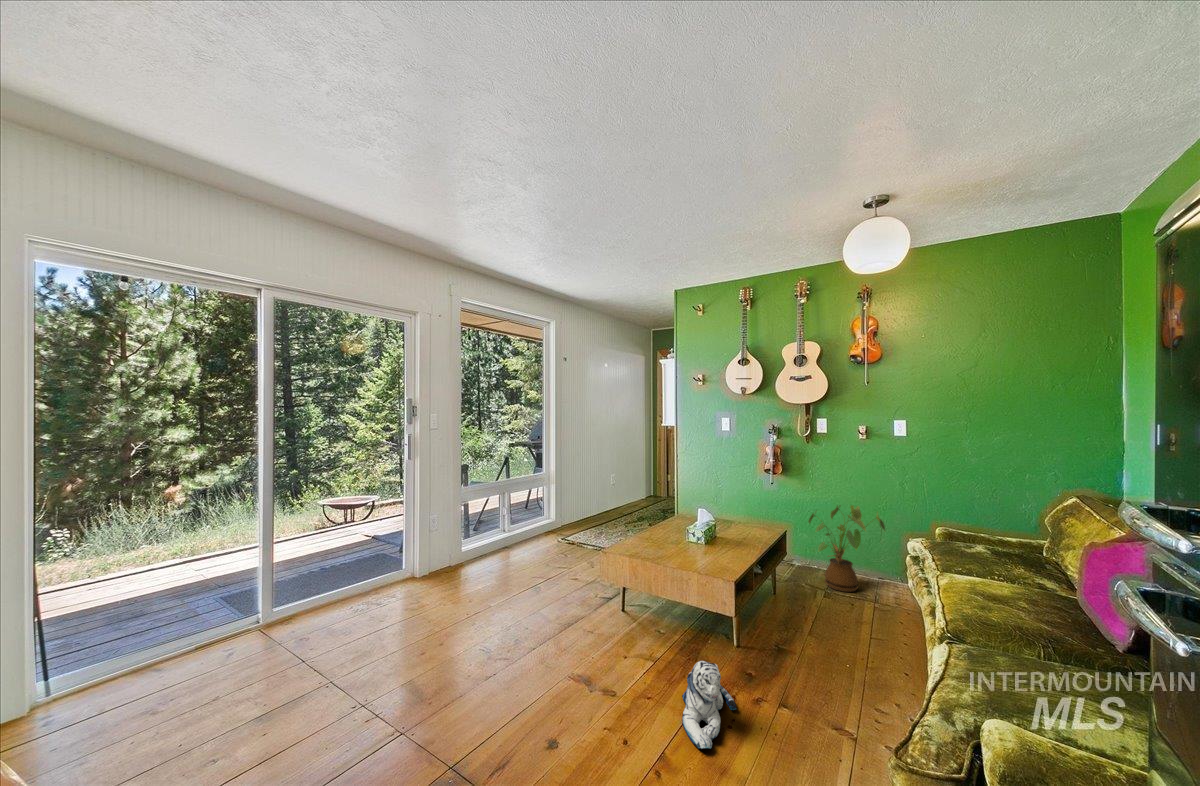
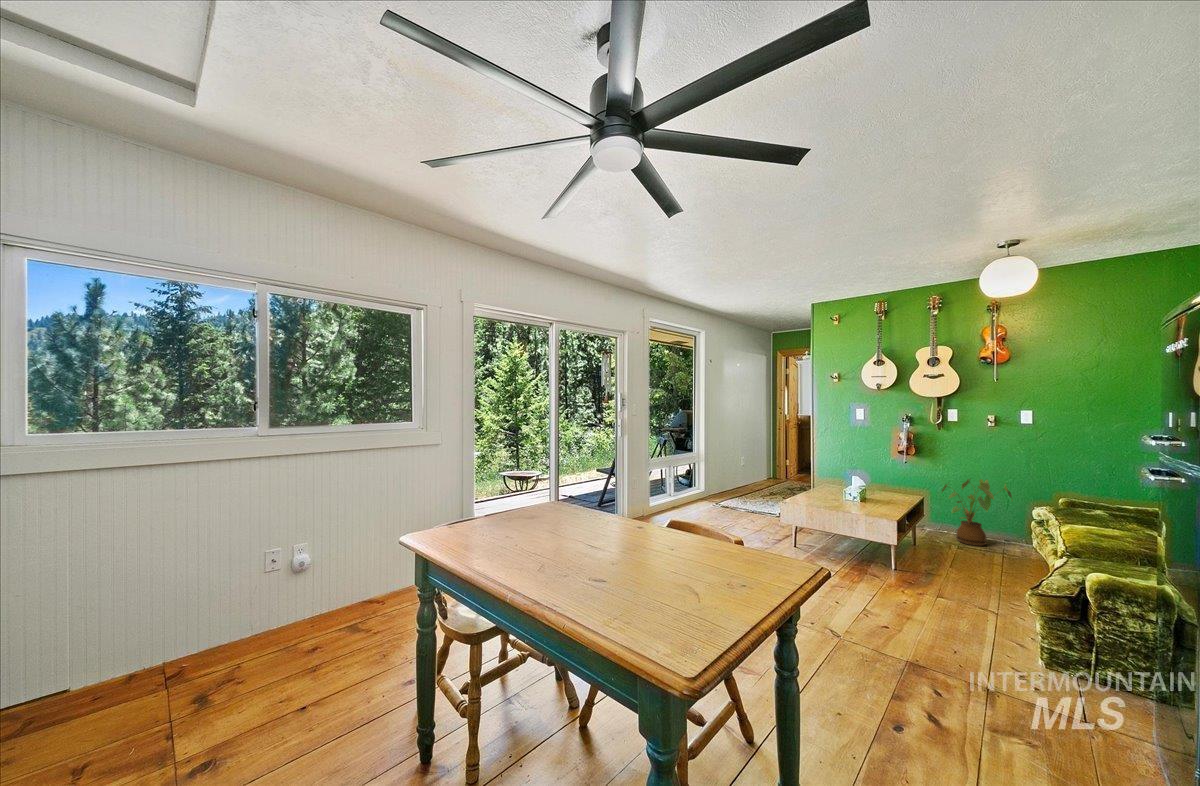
plush toy: present [682,661,736,749] -> none [864,563,905,610]

